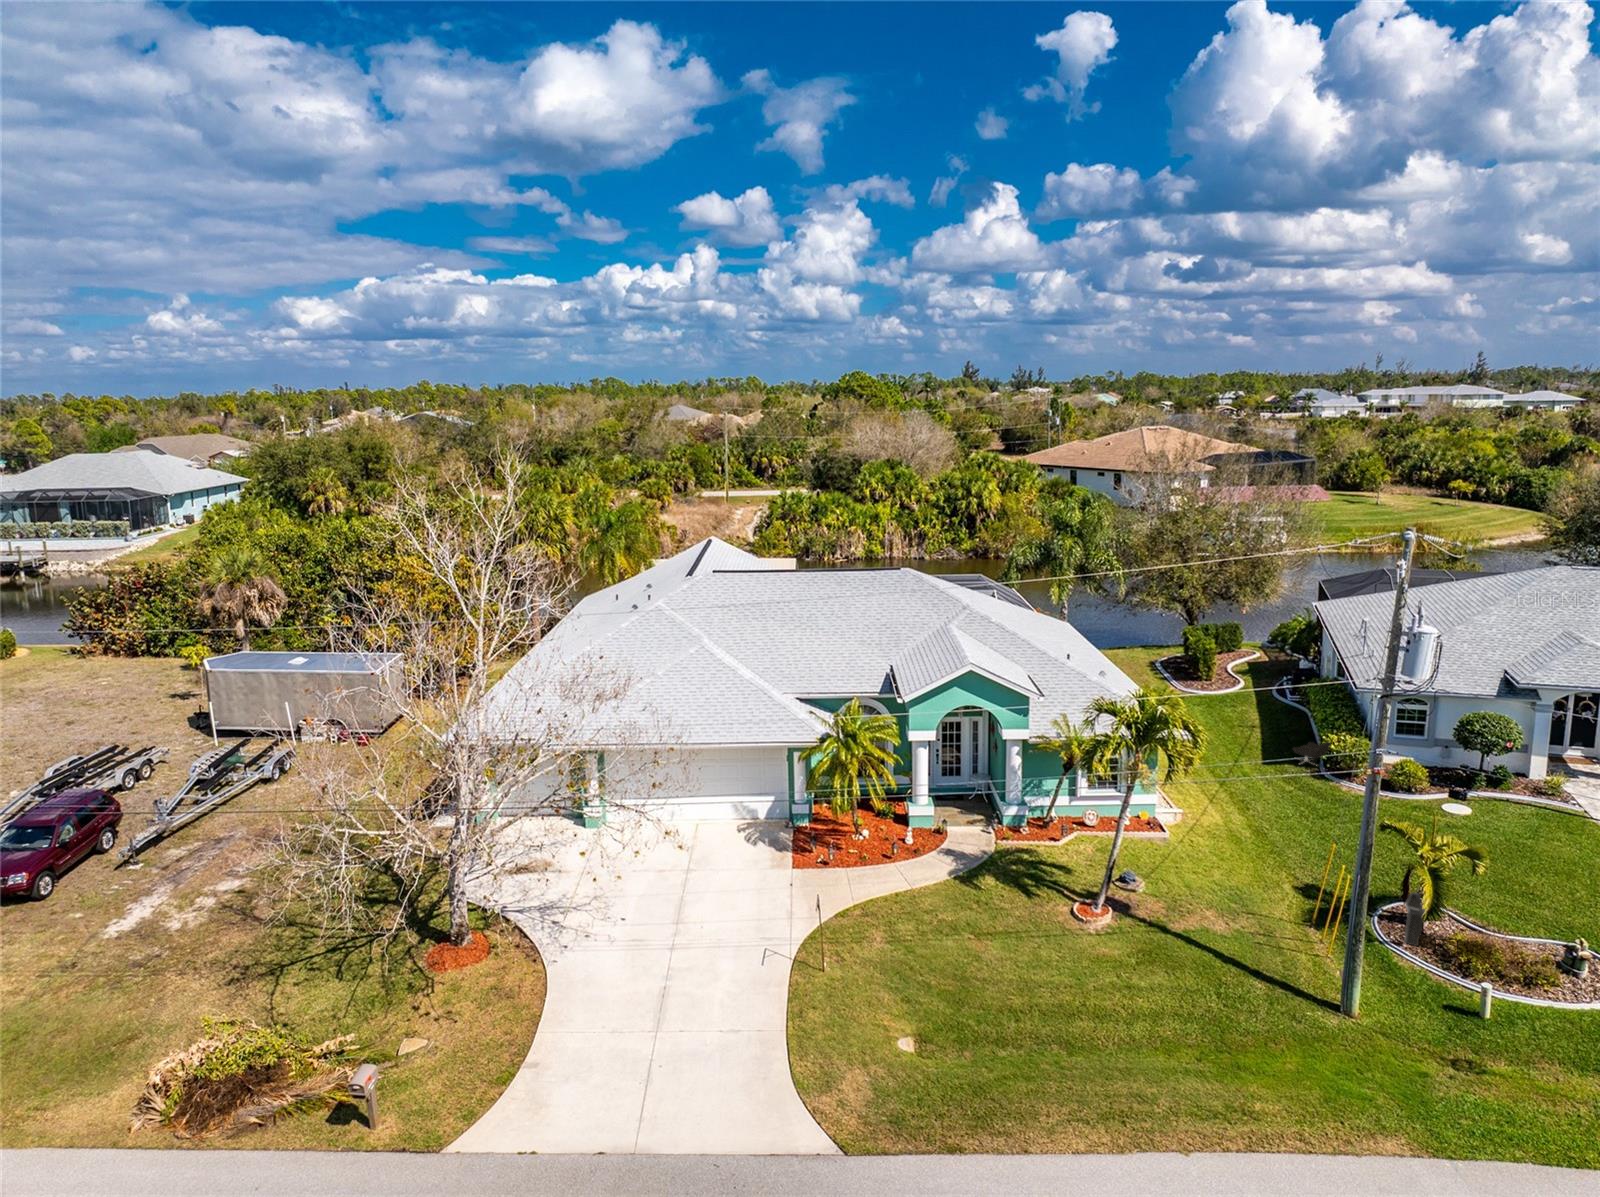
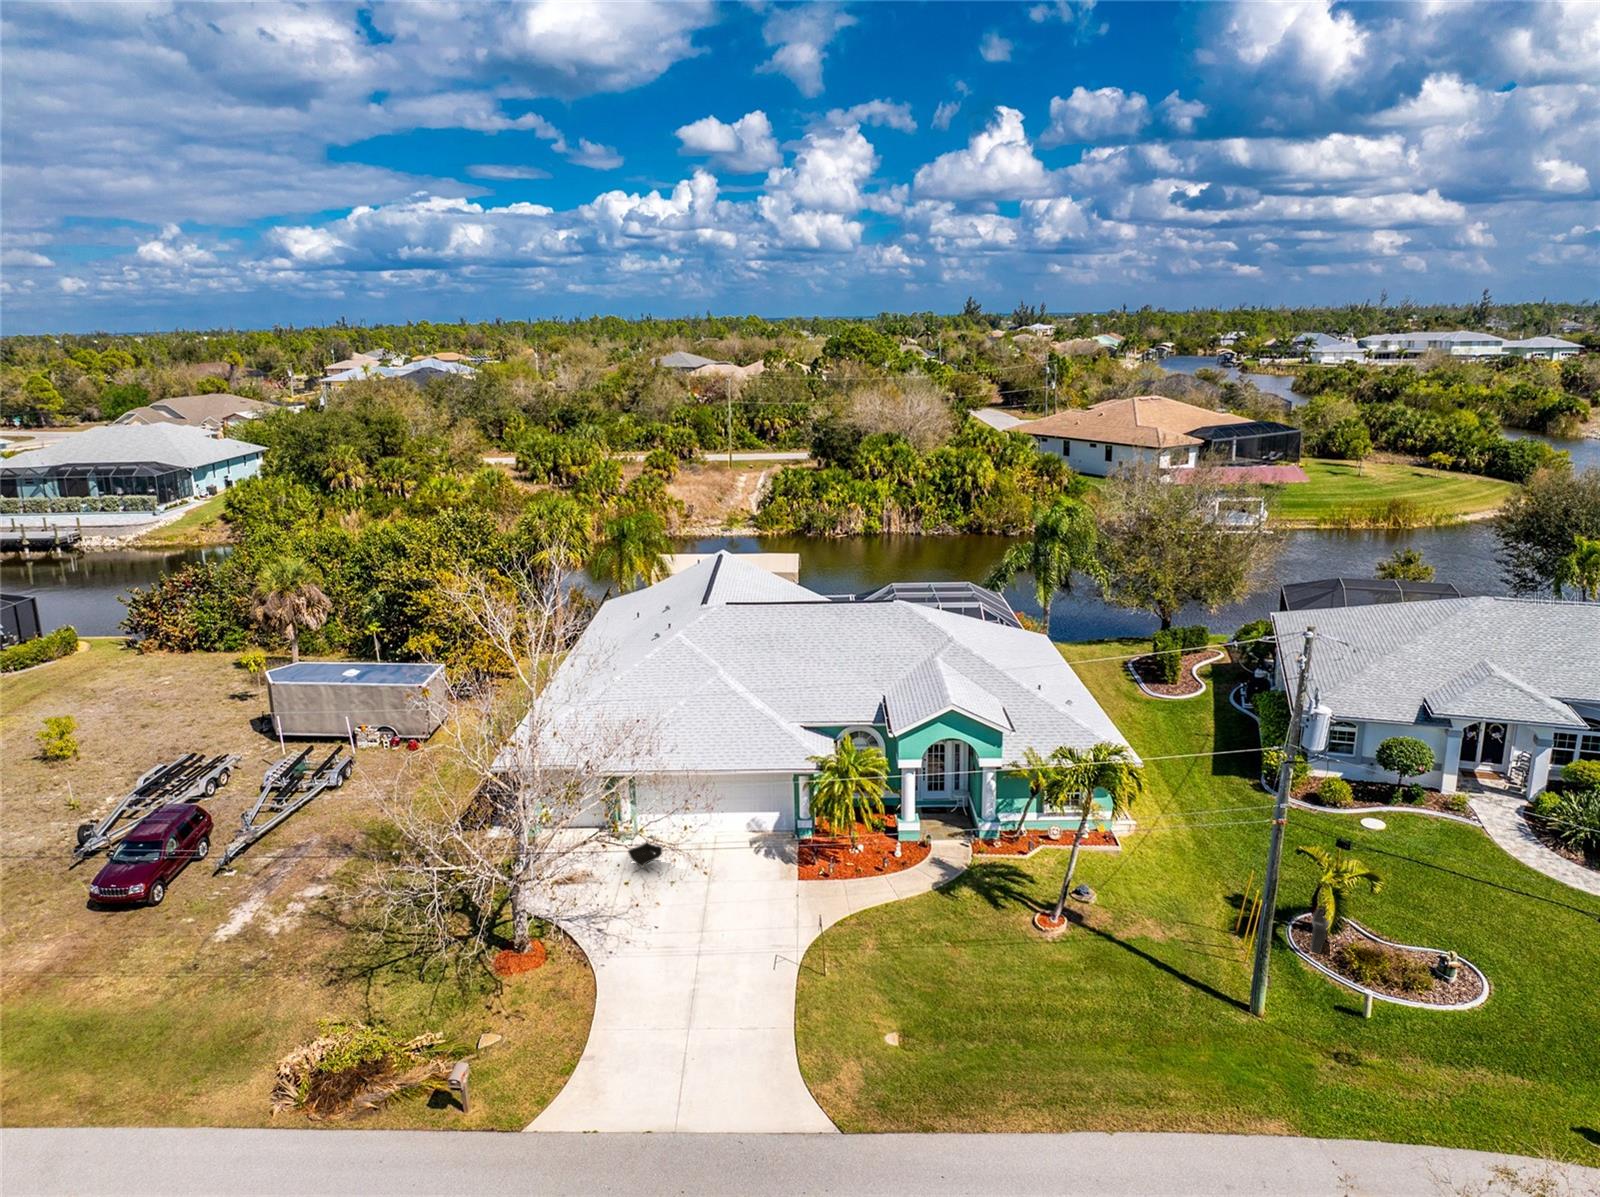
lounge chair: present [1293,742,1331,761] -> present [628,836,662,868]

